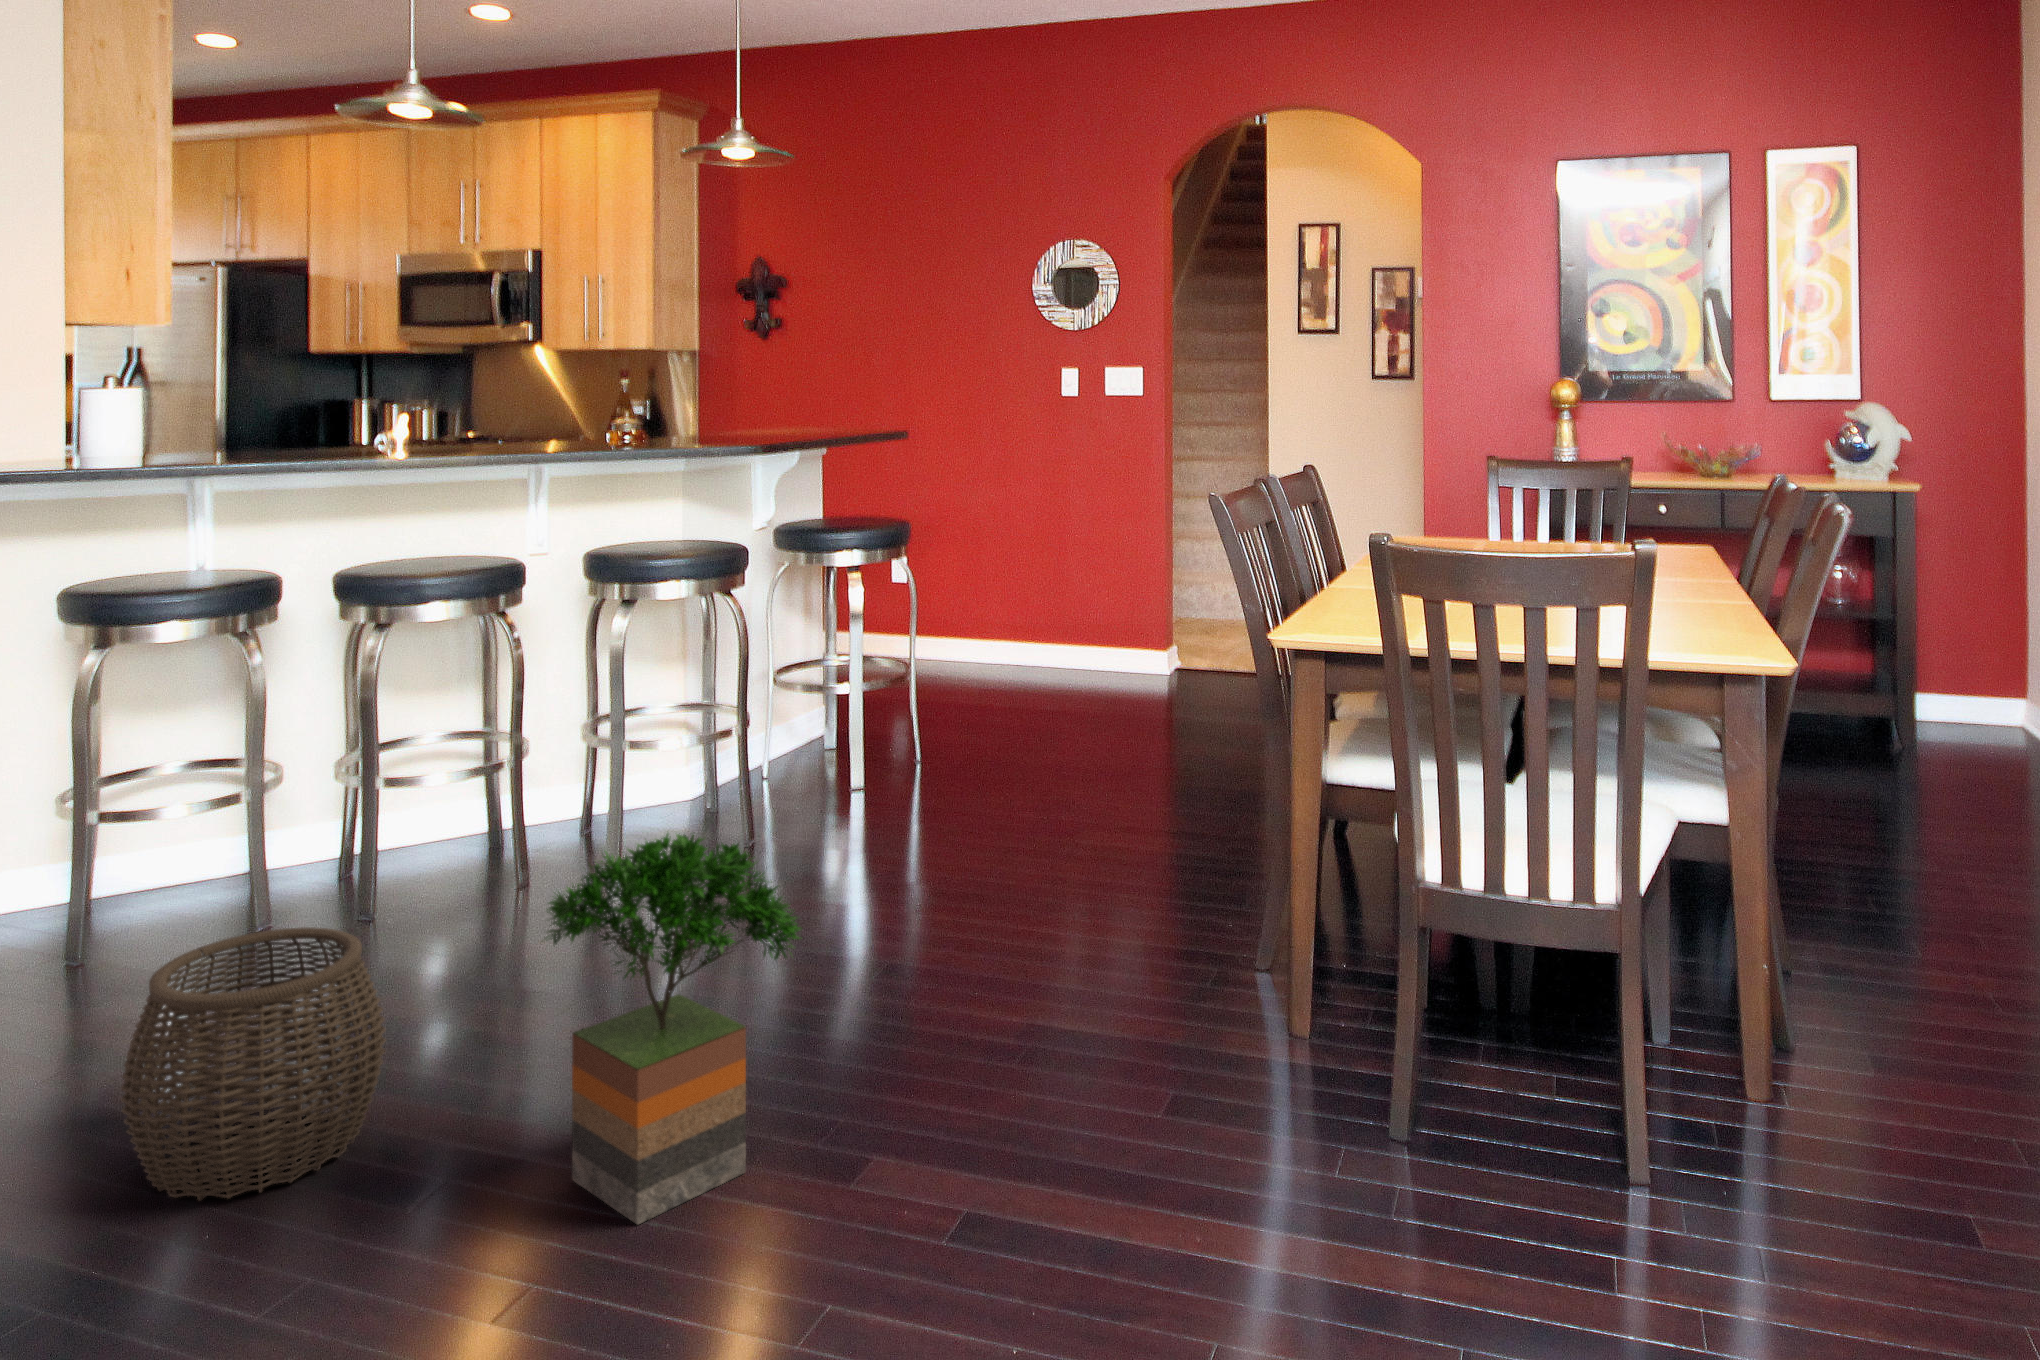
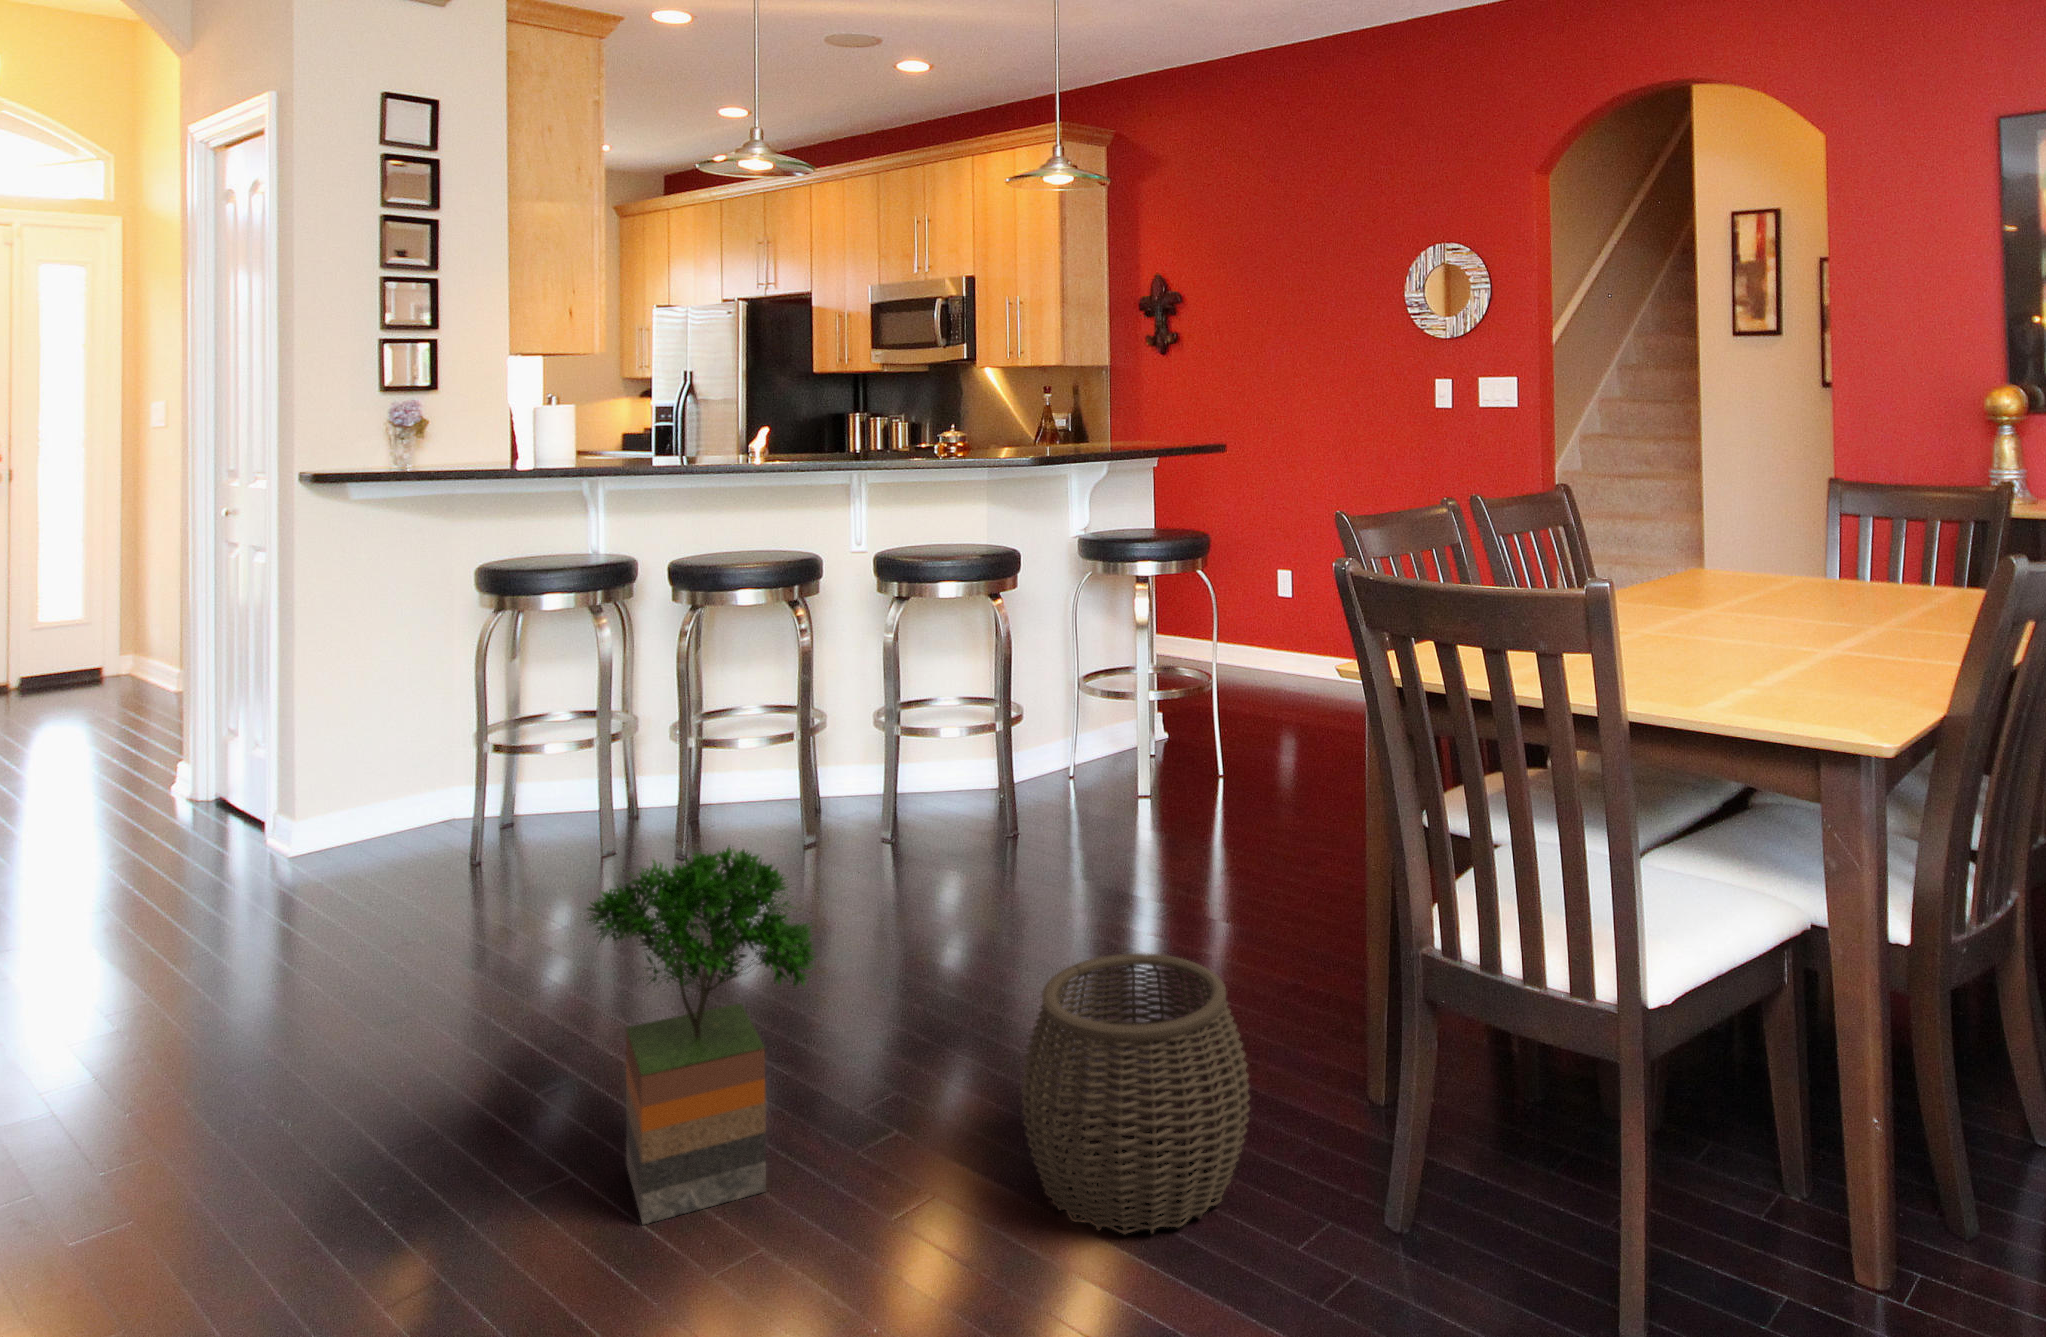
woven basket: present [121,928,386,1201] -> present [1021,954,1250,1234]

